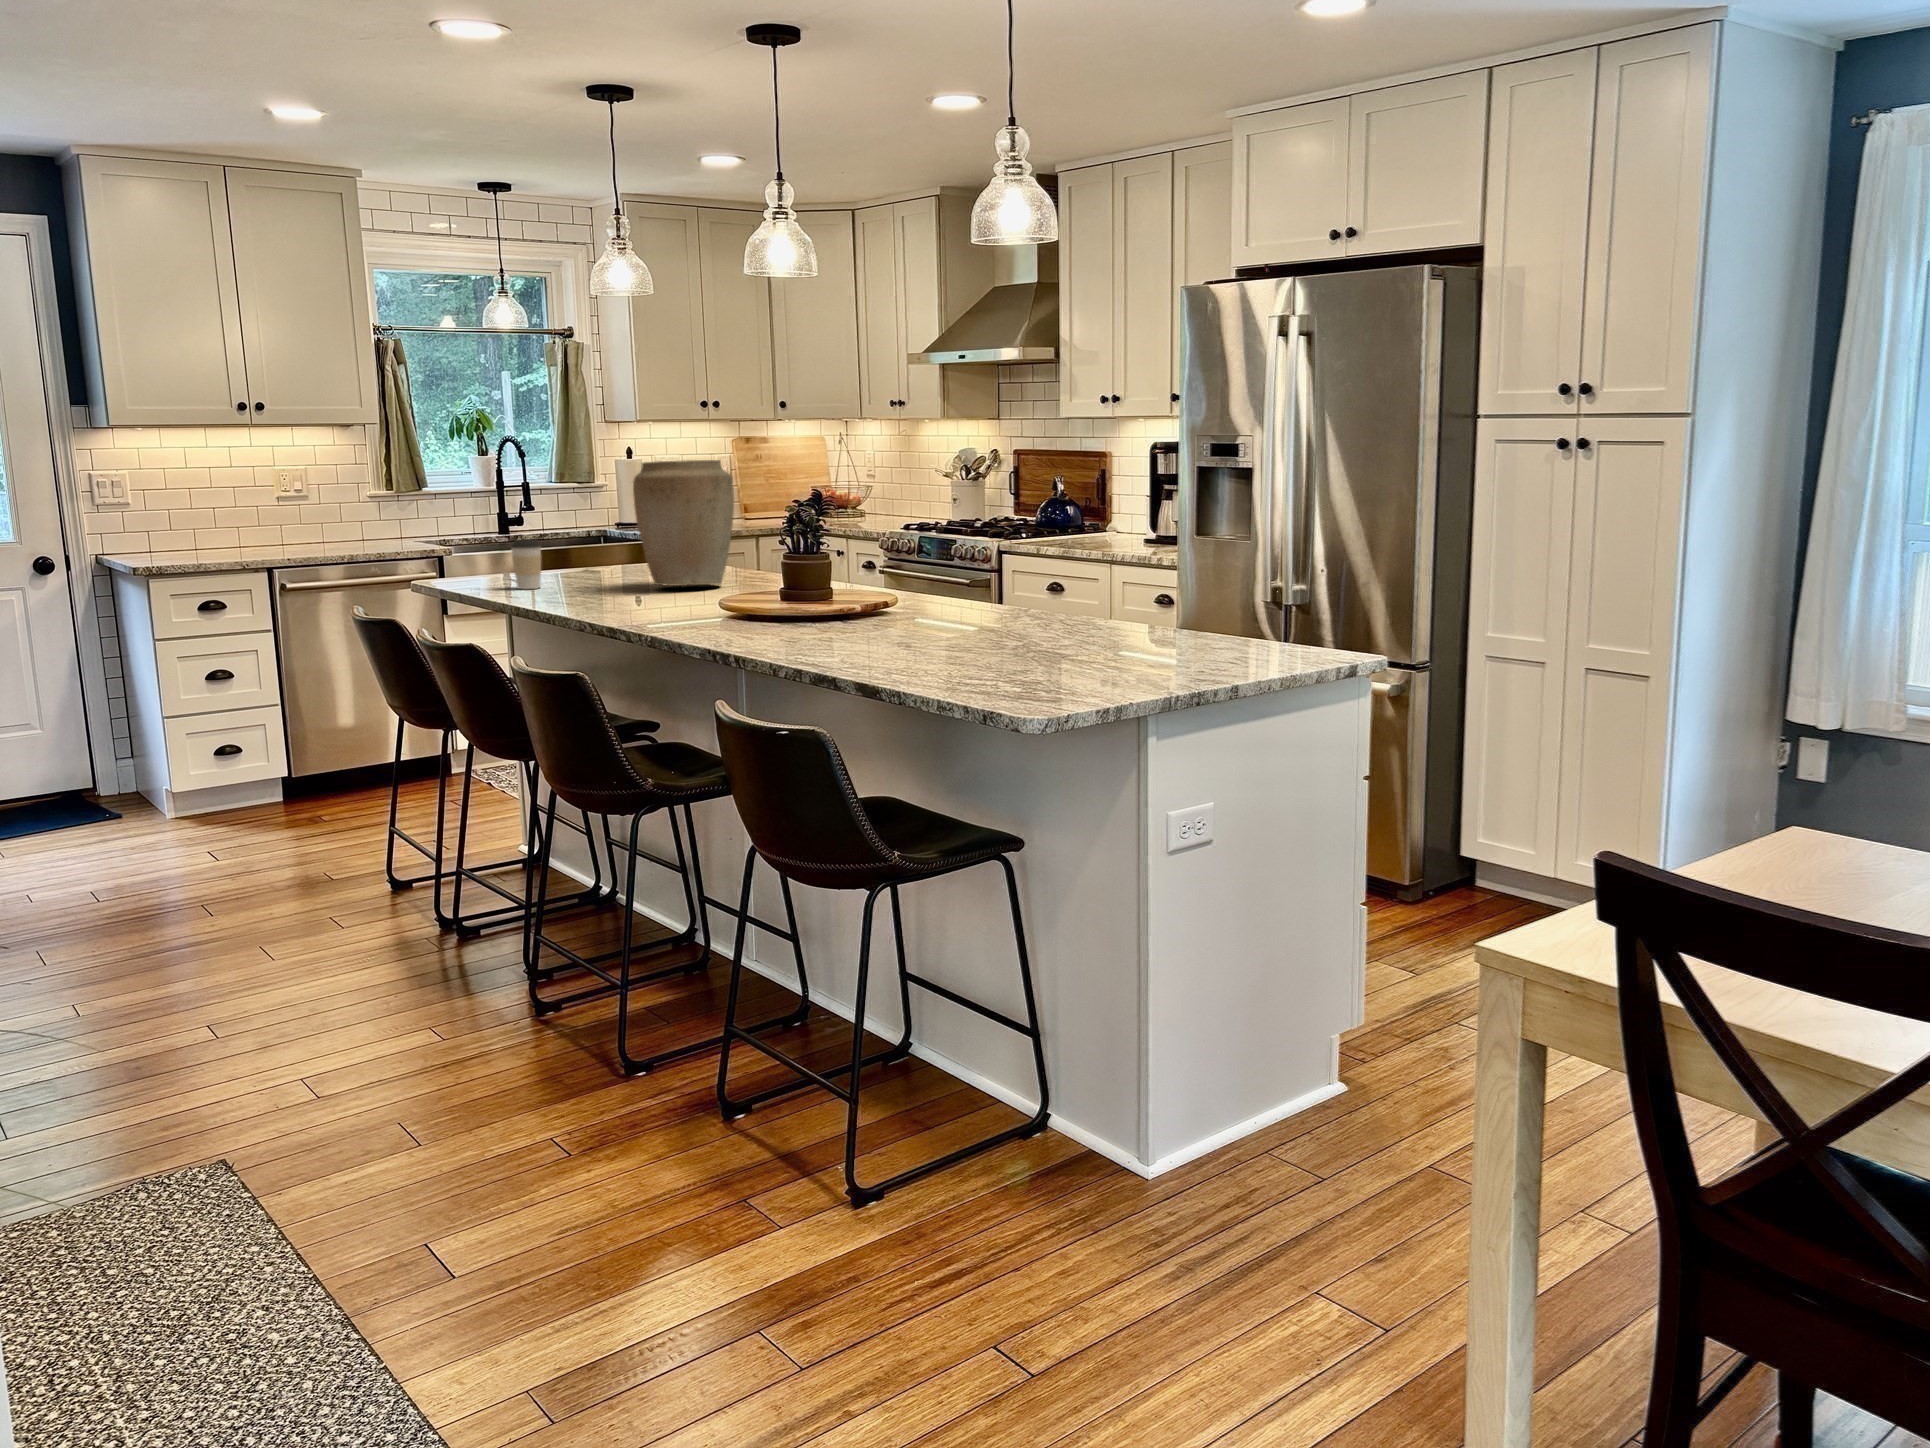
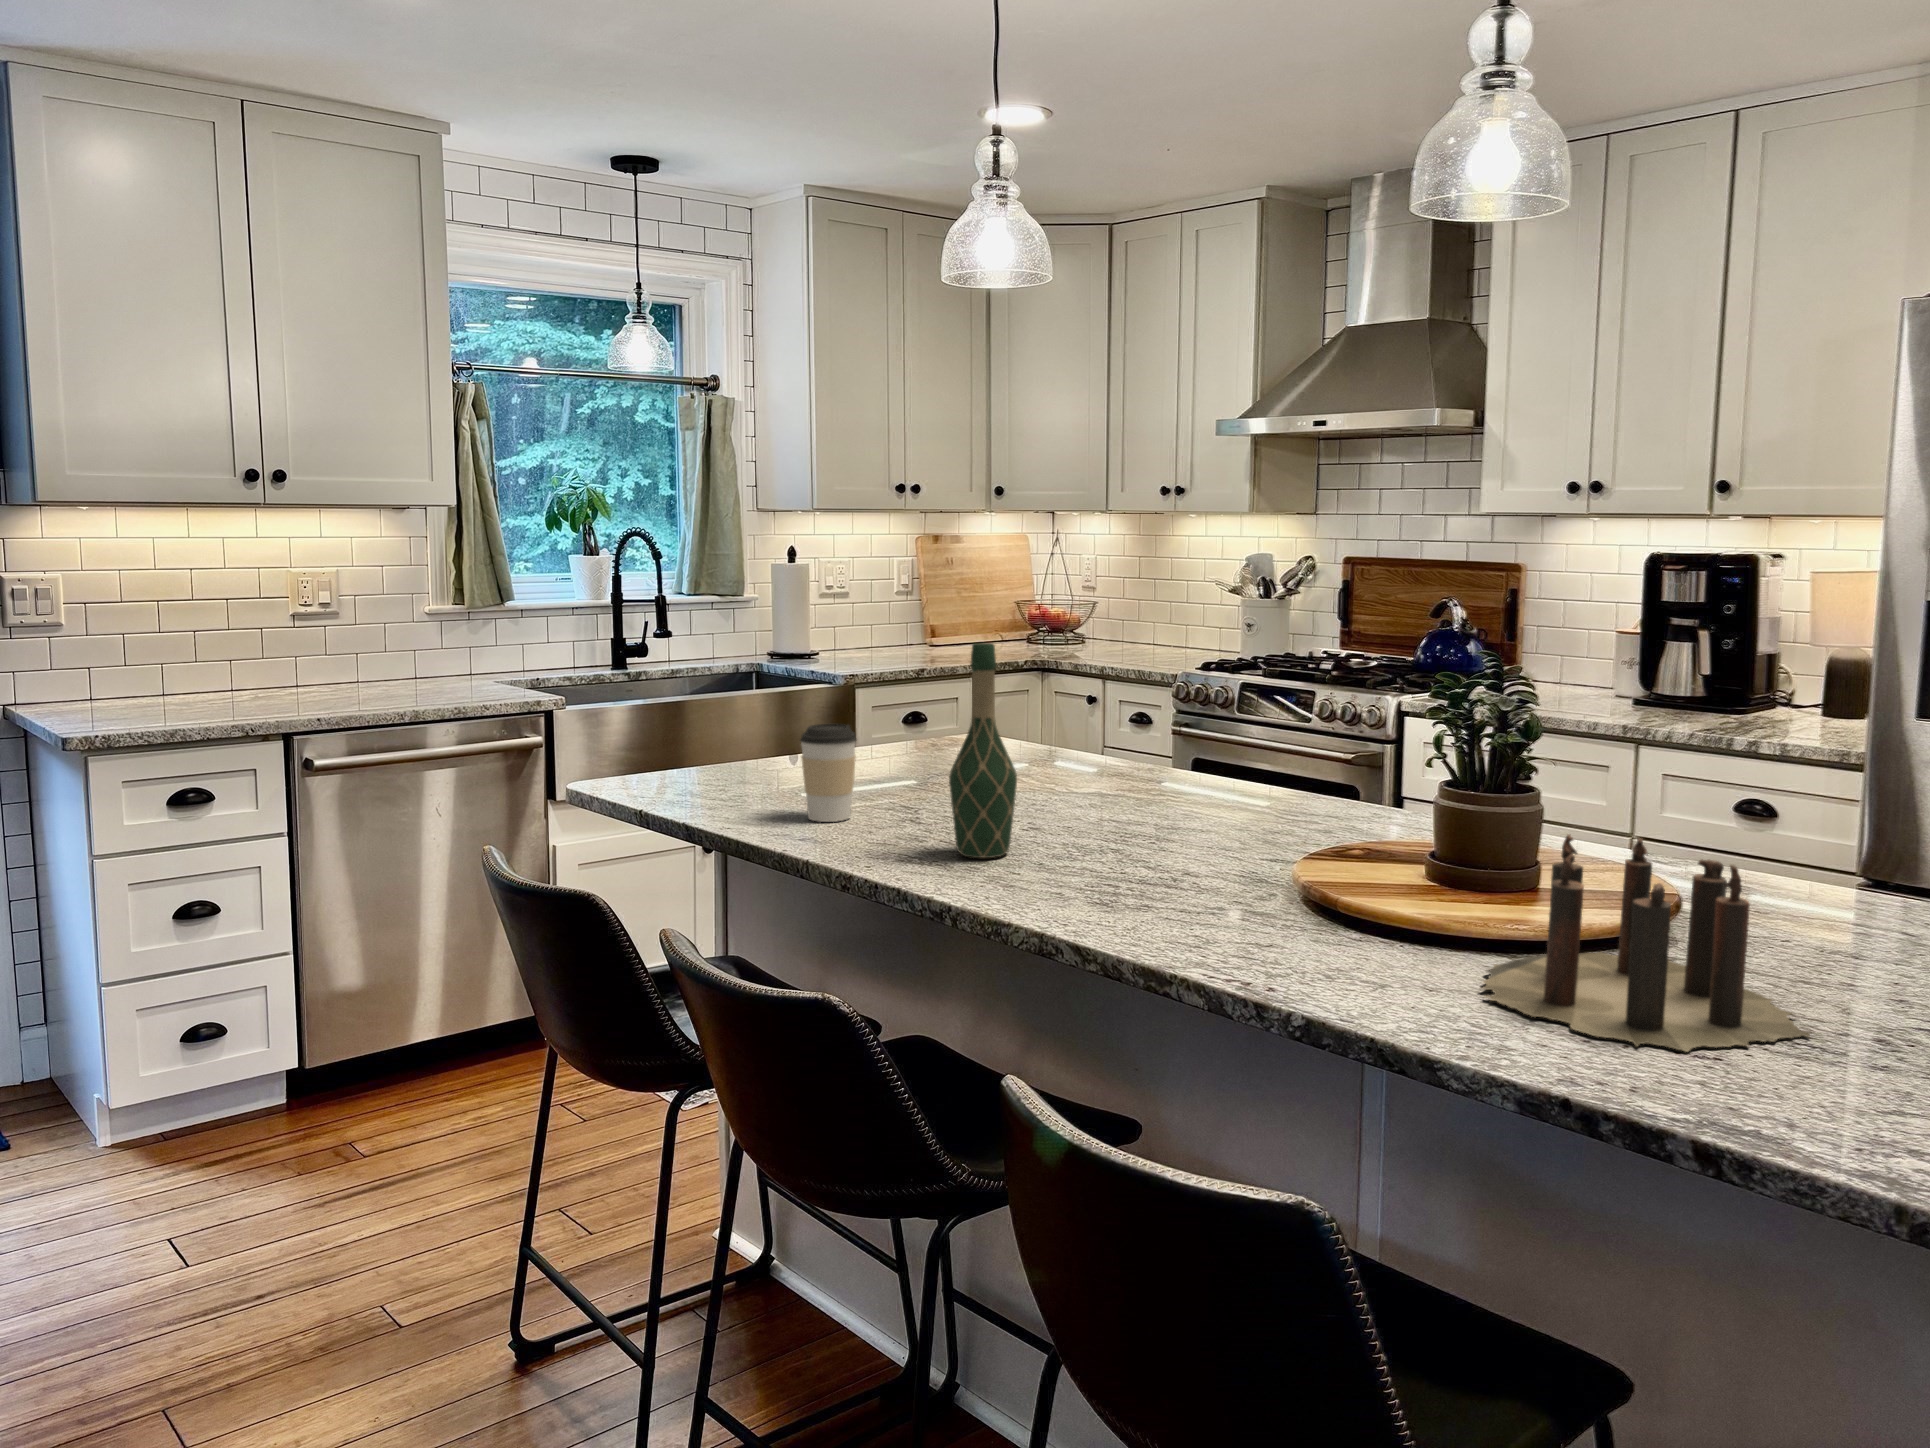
vase: present [633,460,734,586] -> none [1055,581,1241,825]
wine bottle: none [563,491,598,598] -> present [949,643,1017,858]
candle: none [700,559,848,632] -> present [1481,834,1810,1052]

